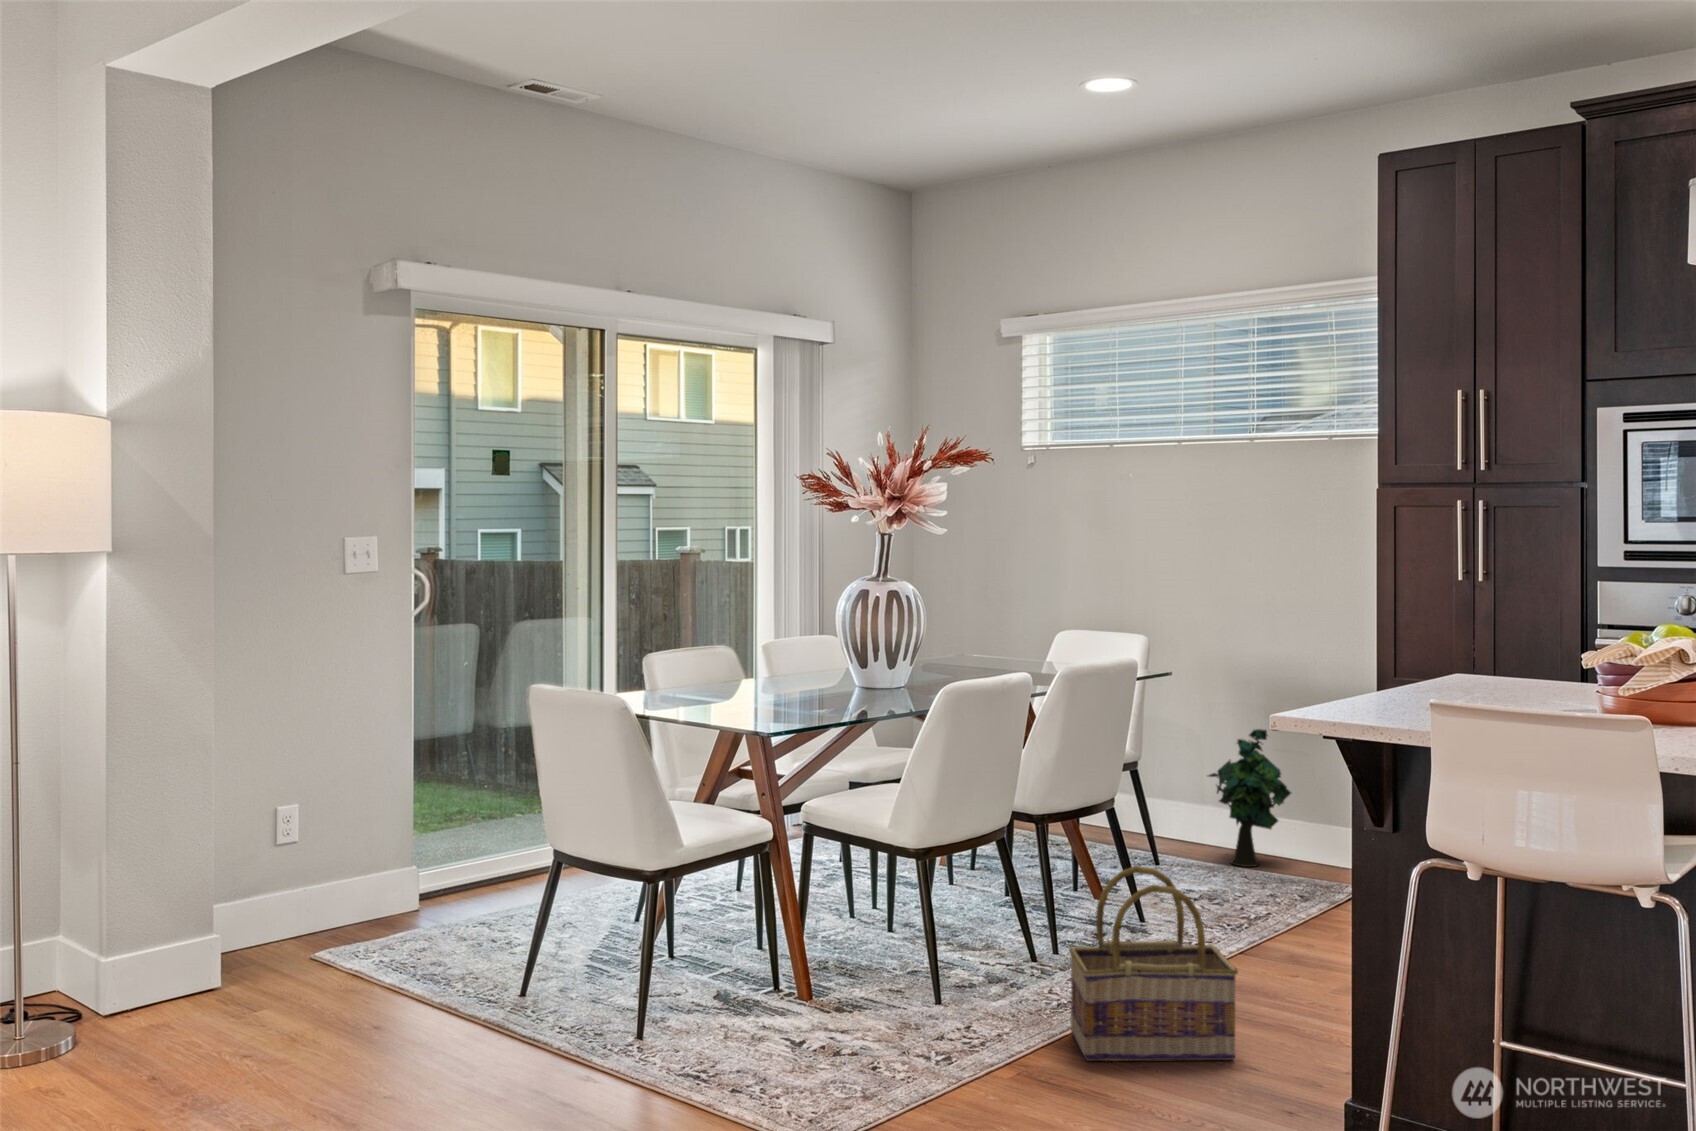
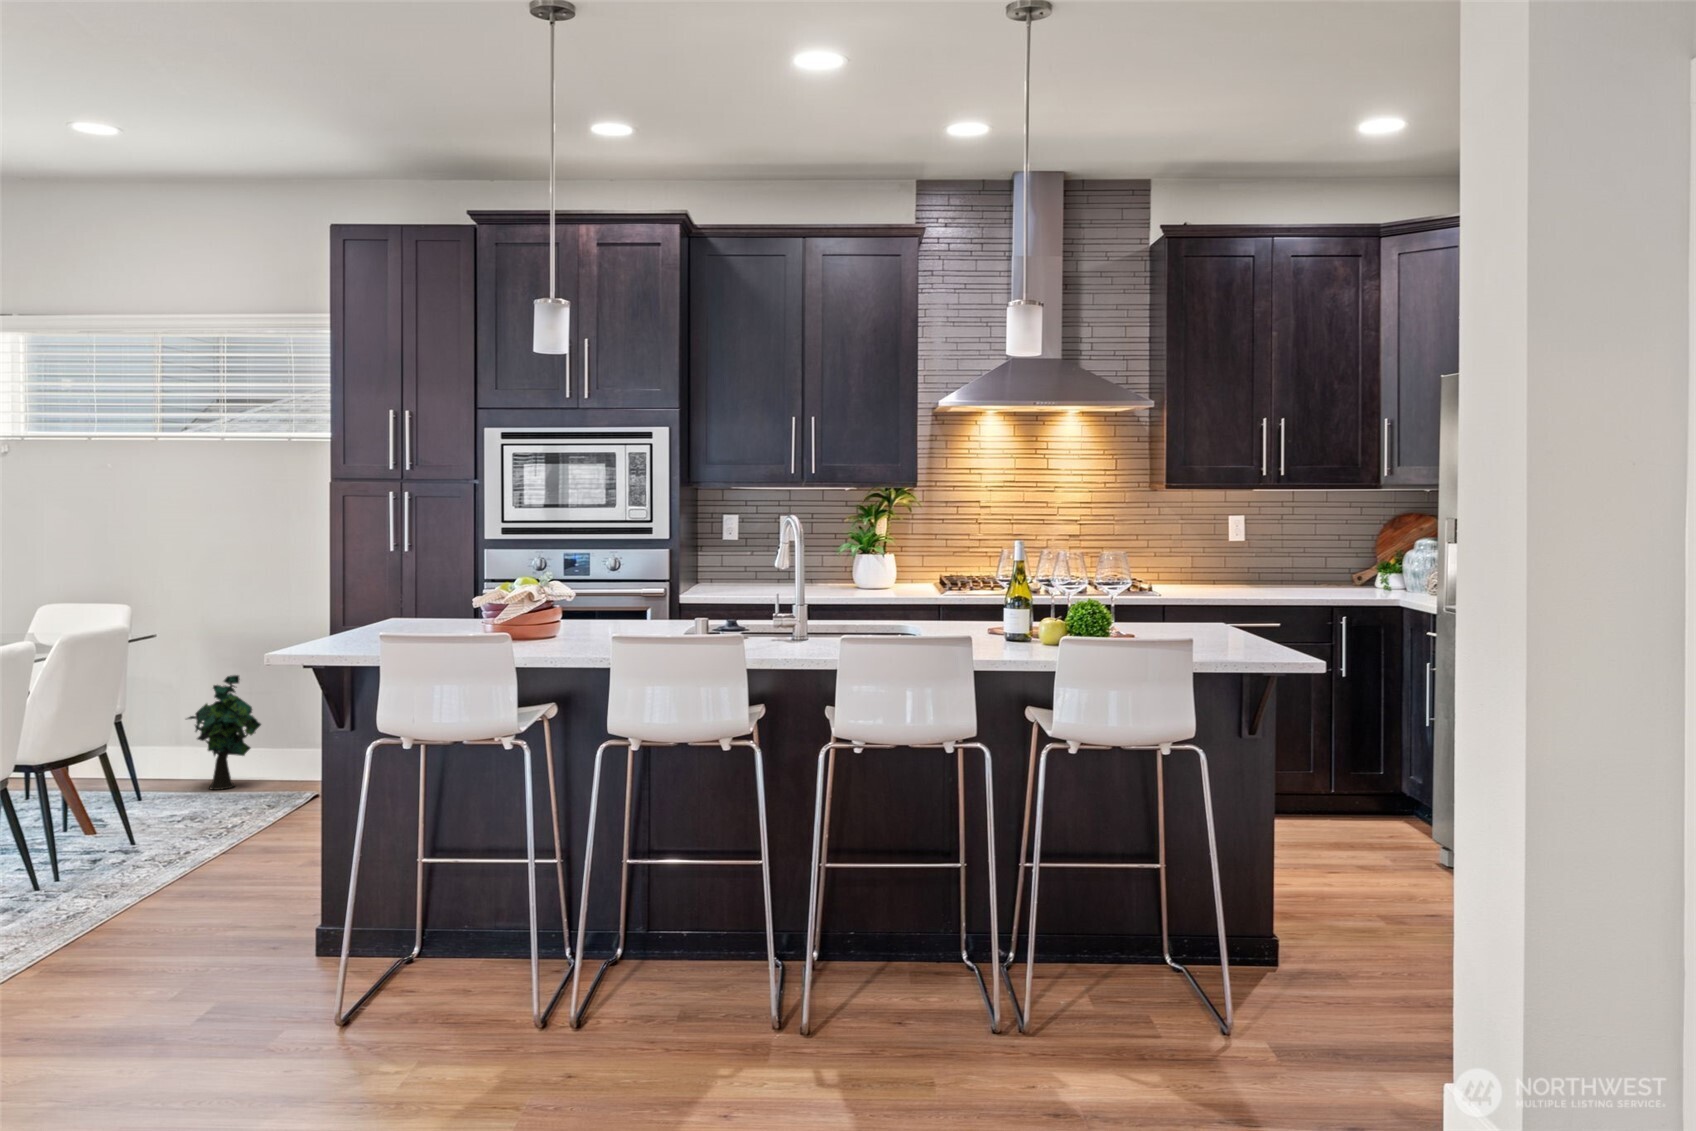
basket: present [1069,866,1238,1061] -> none [80,787,235,950]

